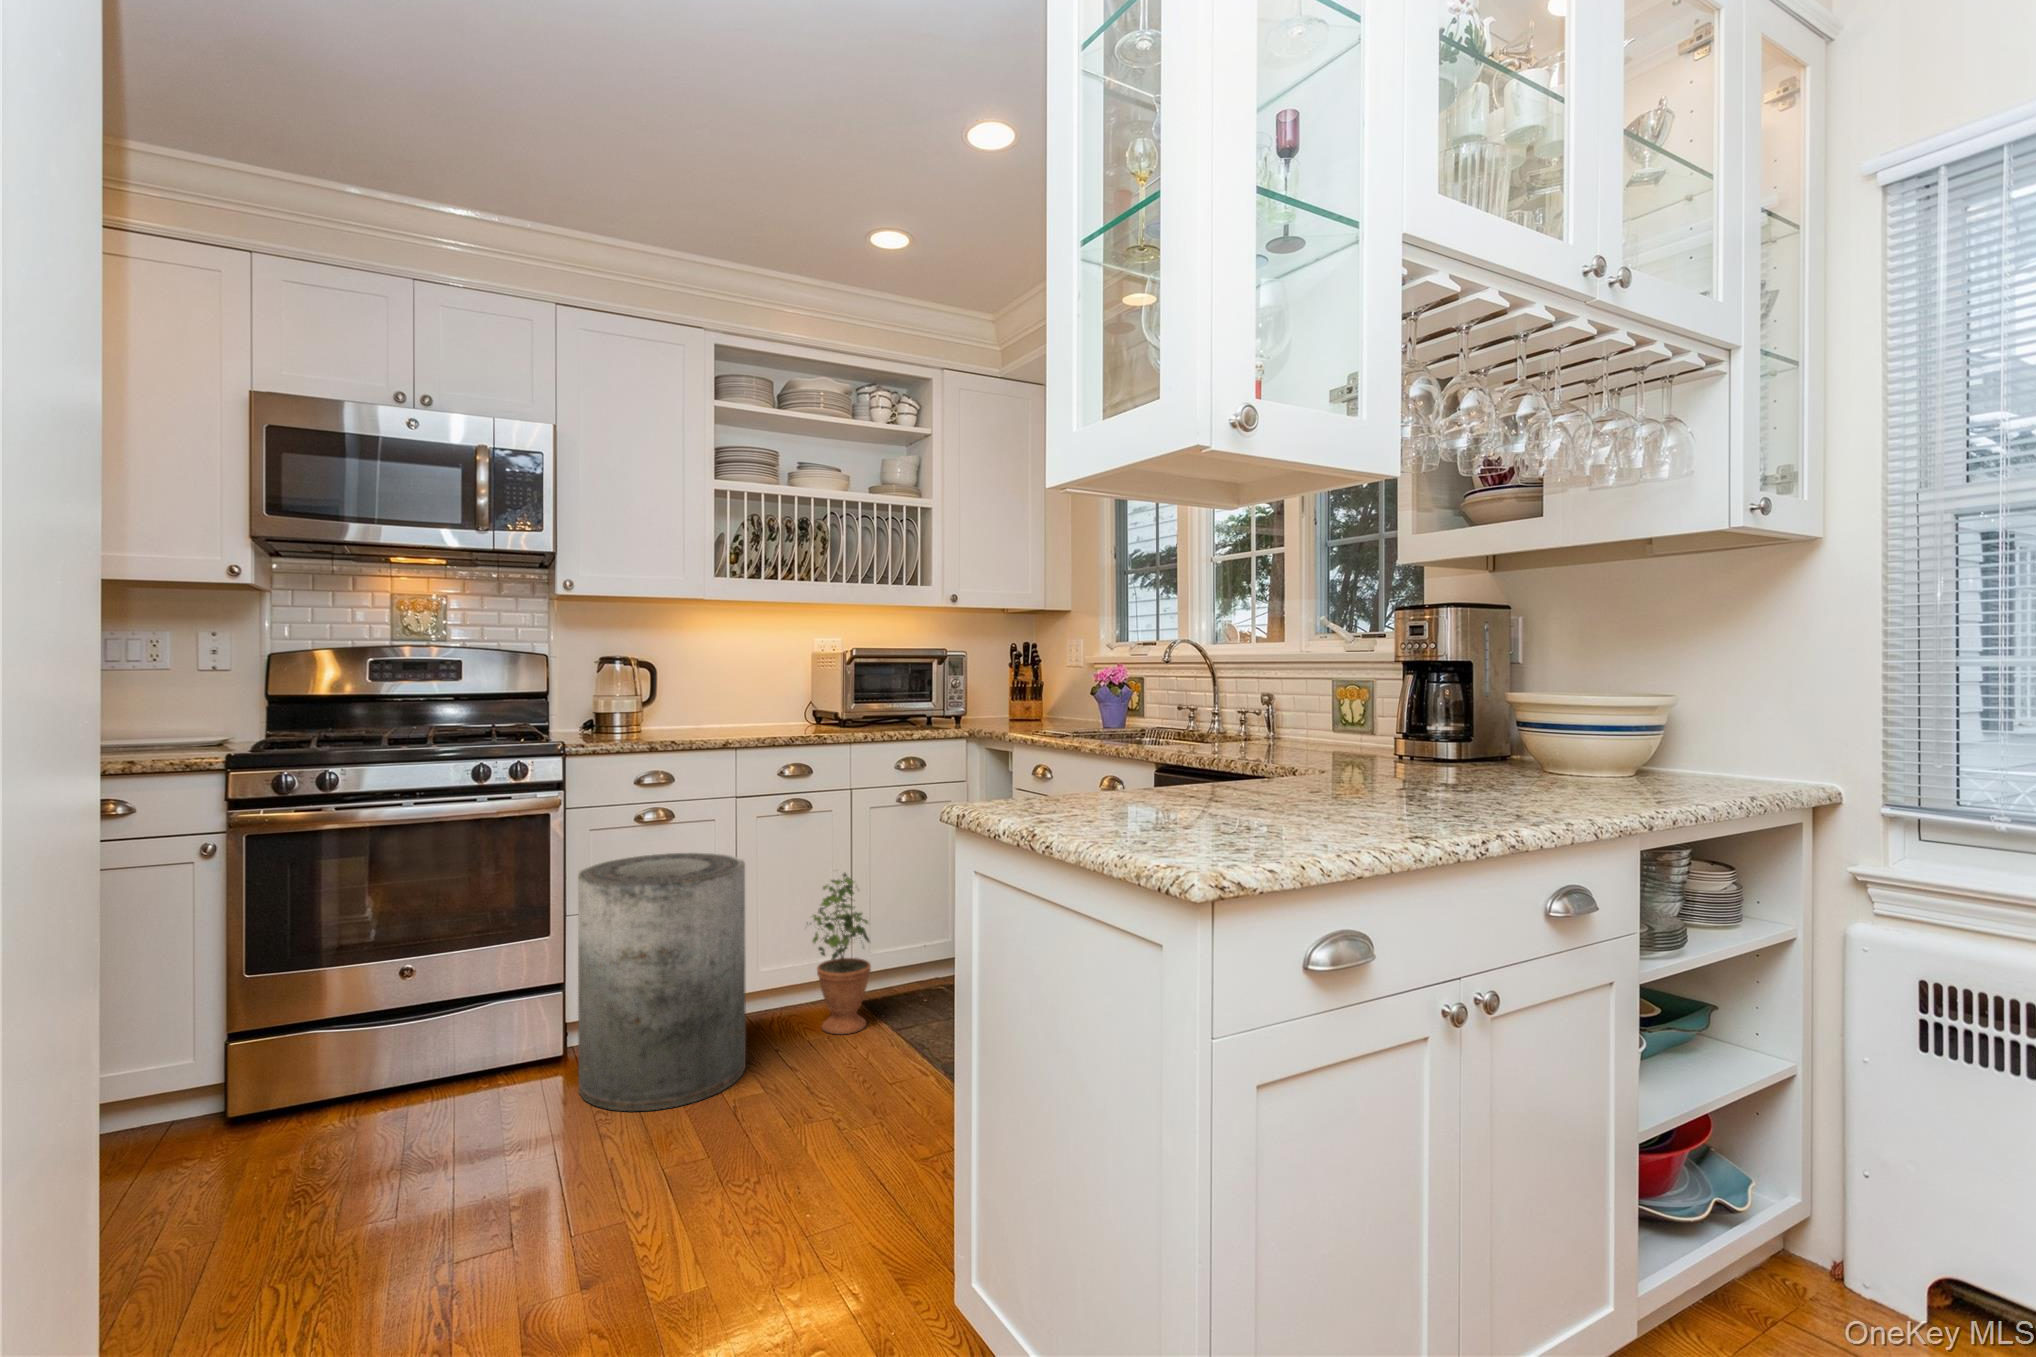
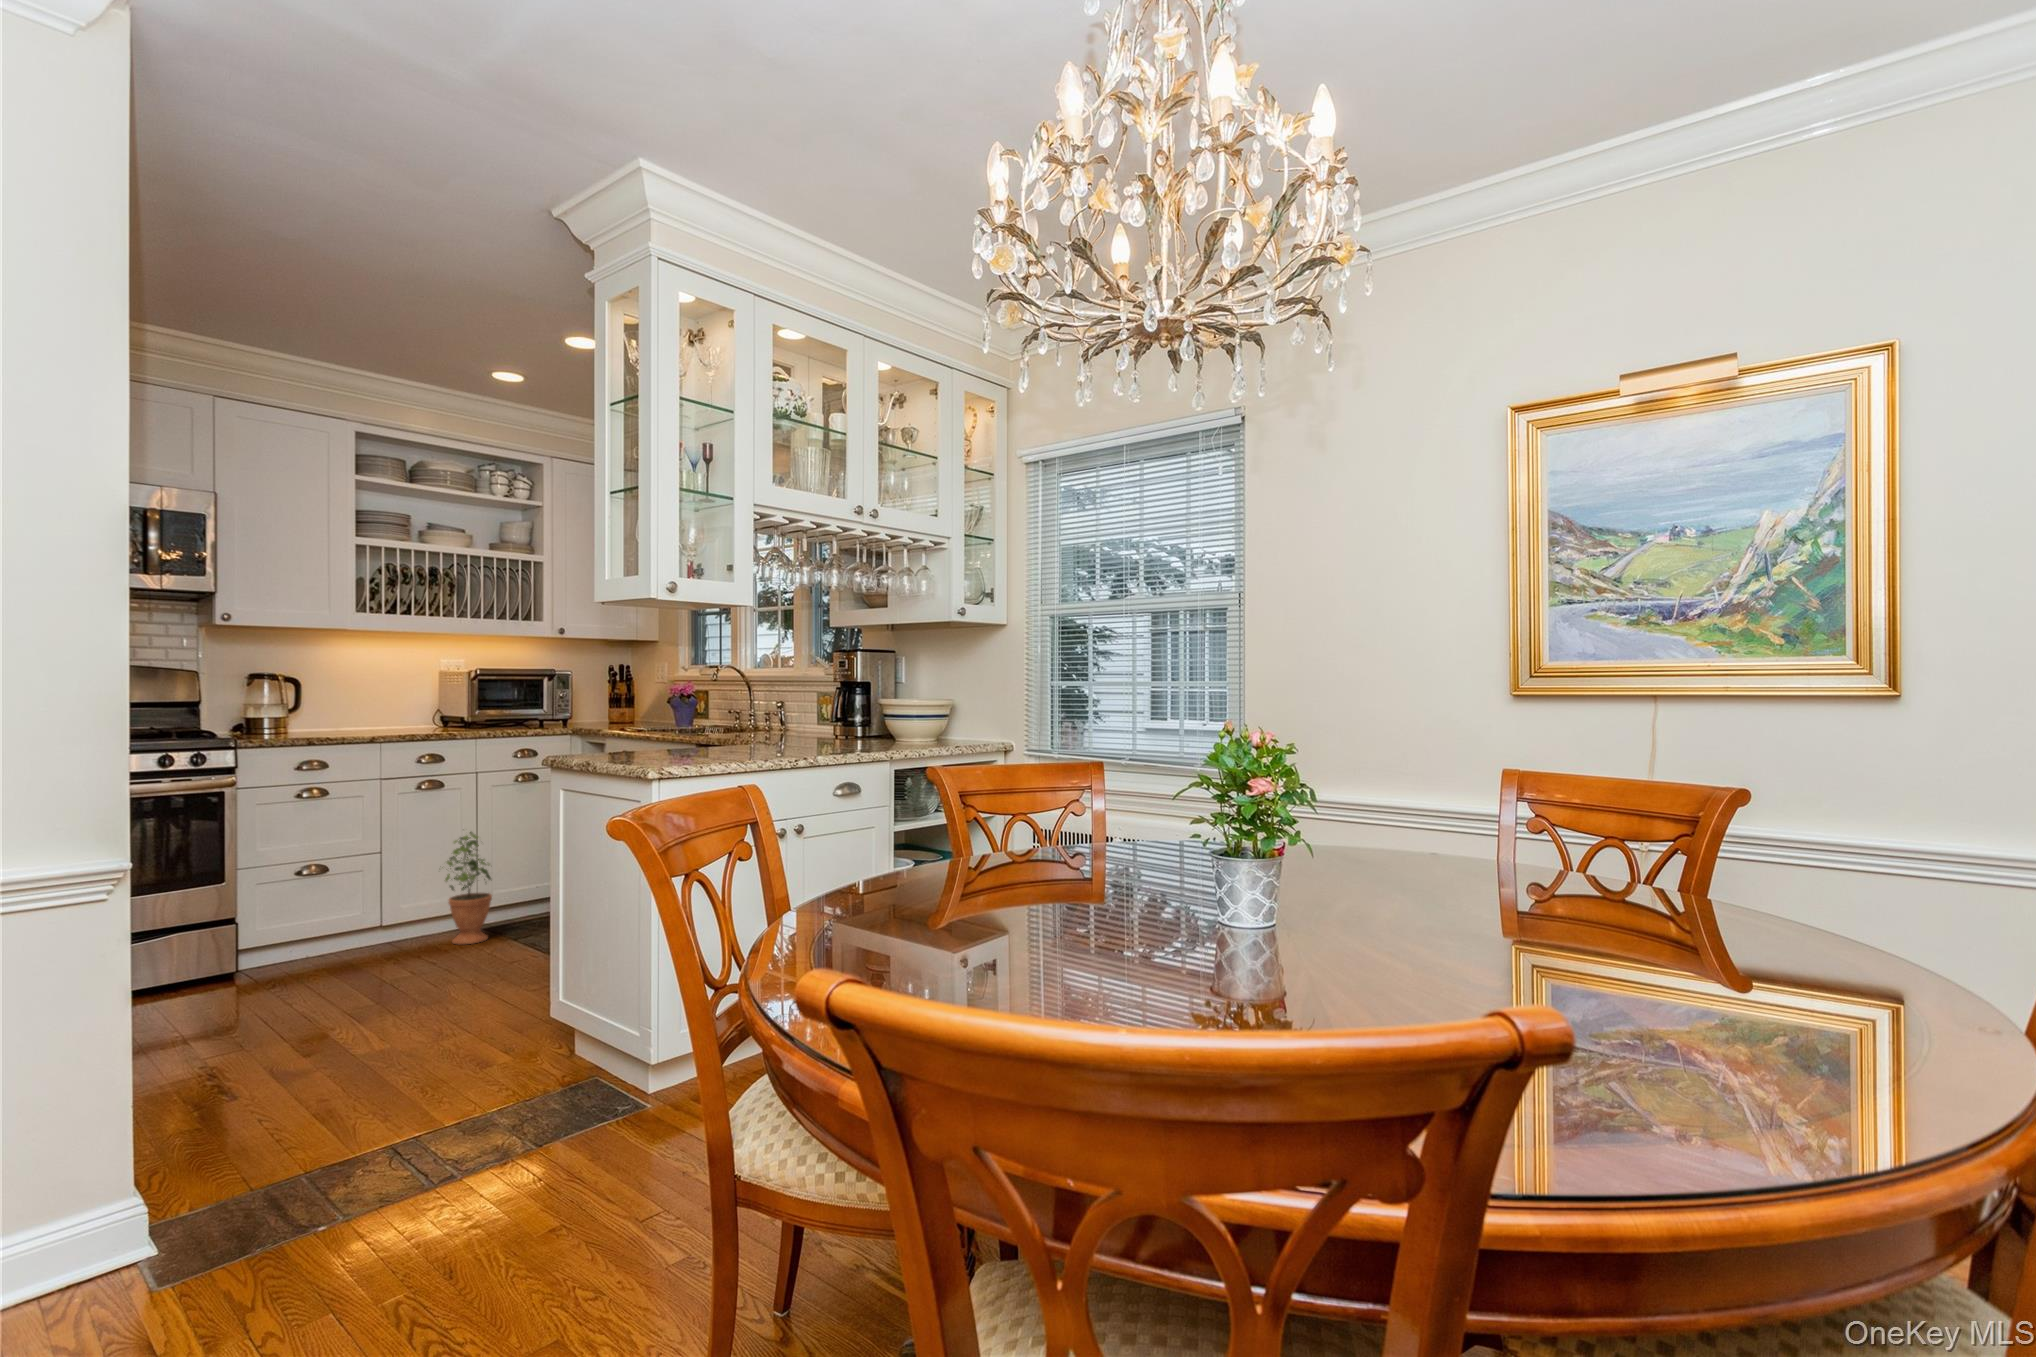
trash can: present [578,853,746,1111] -> none [255,818,394,993]

